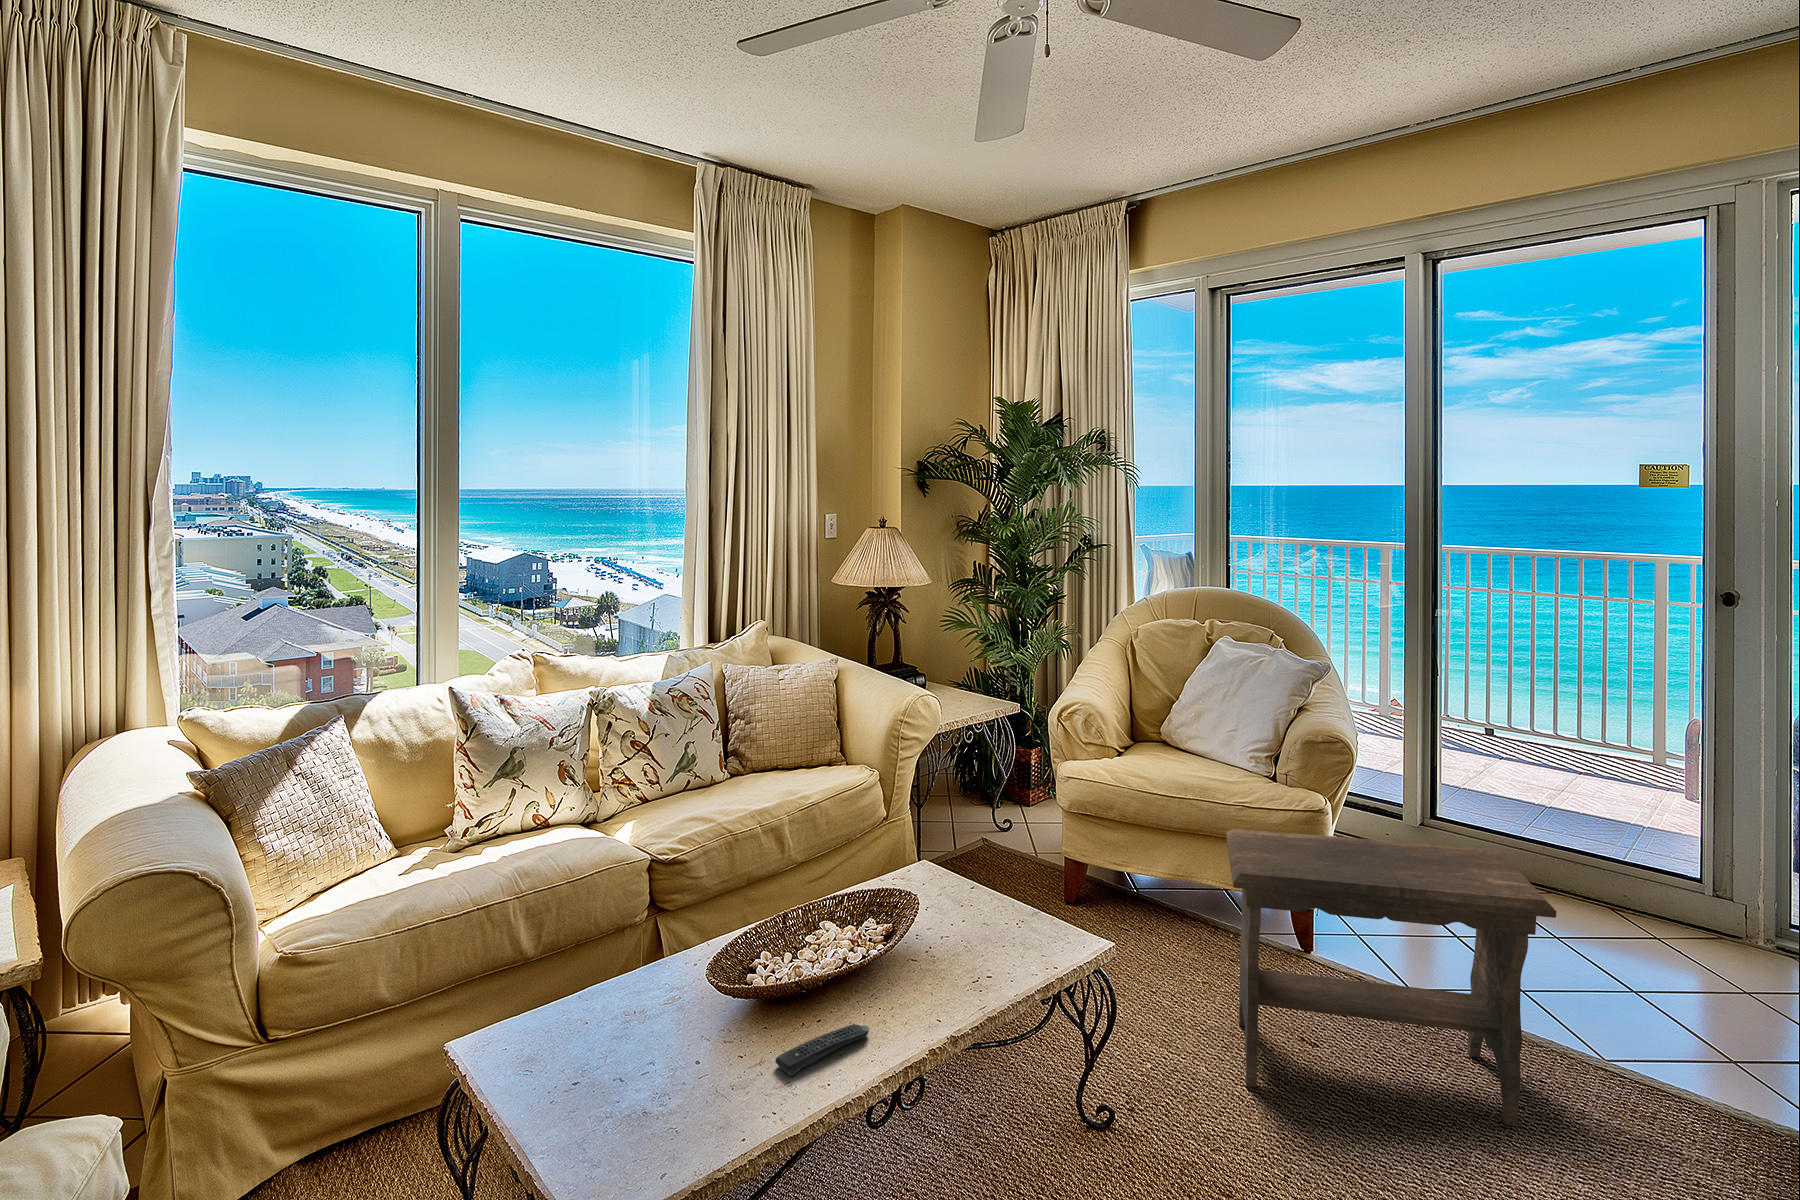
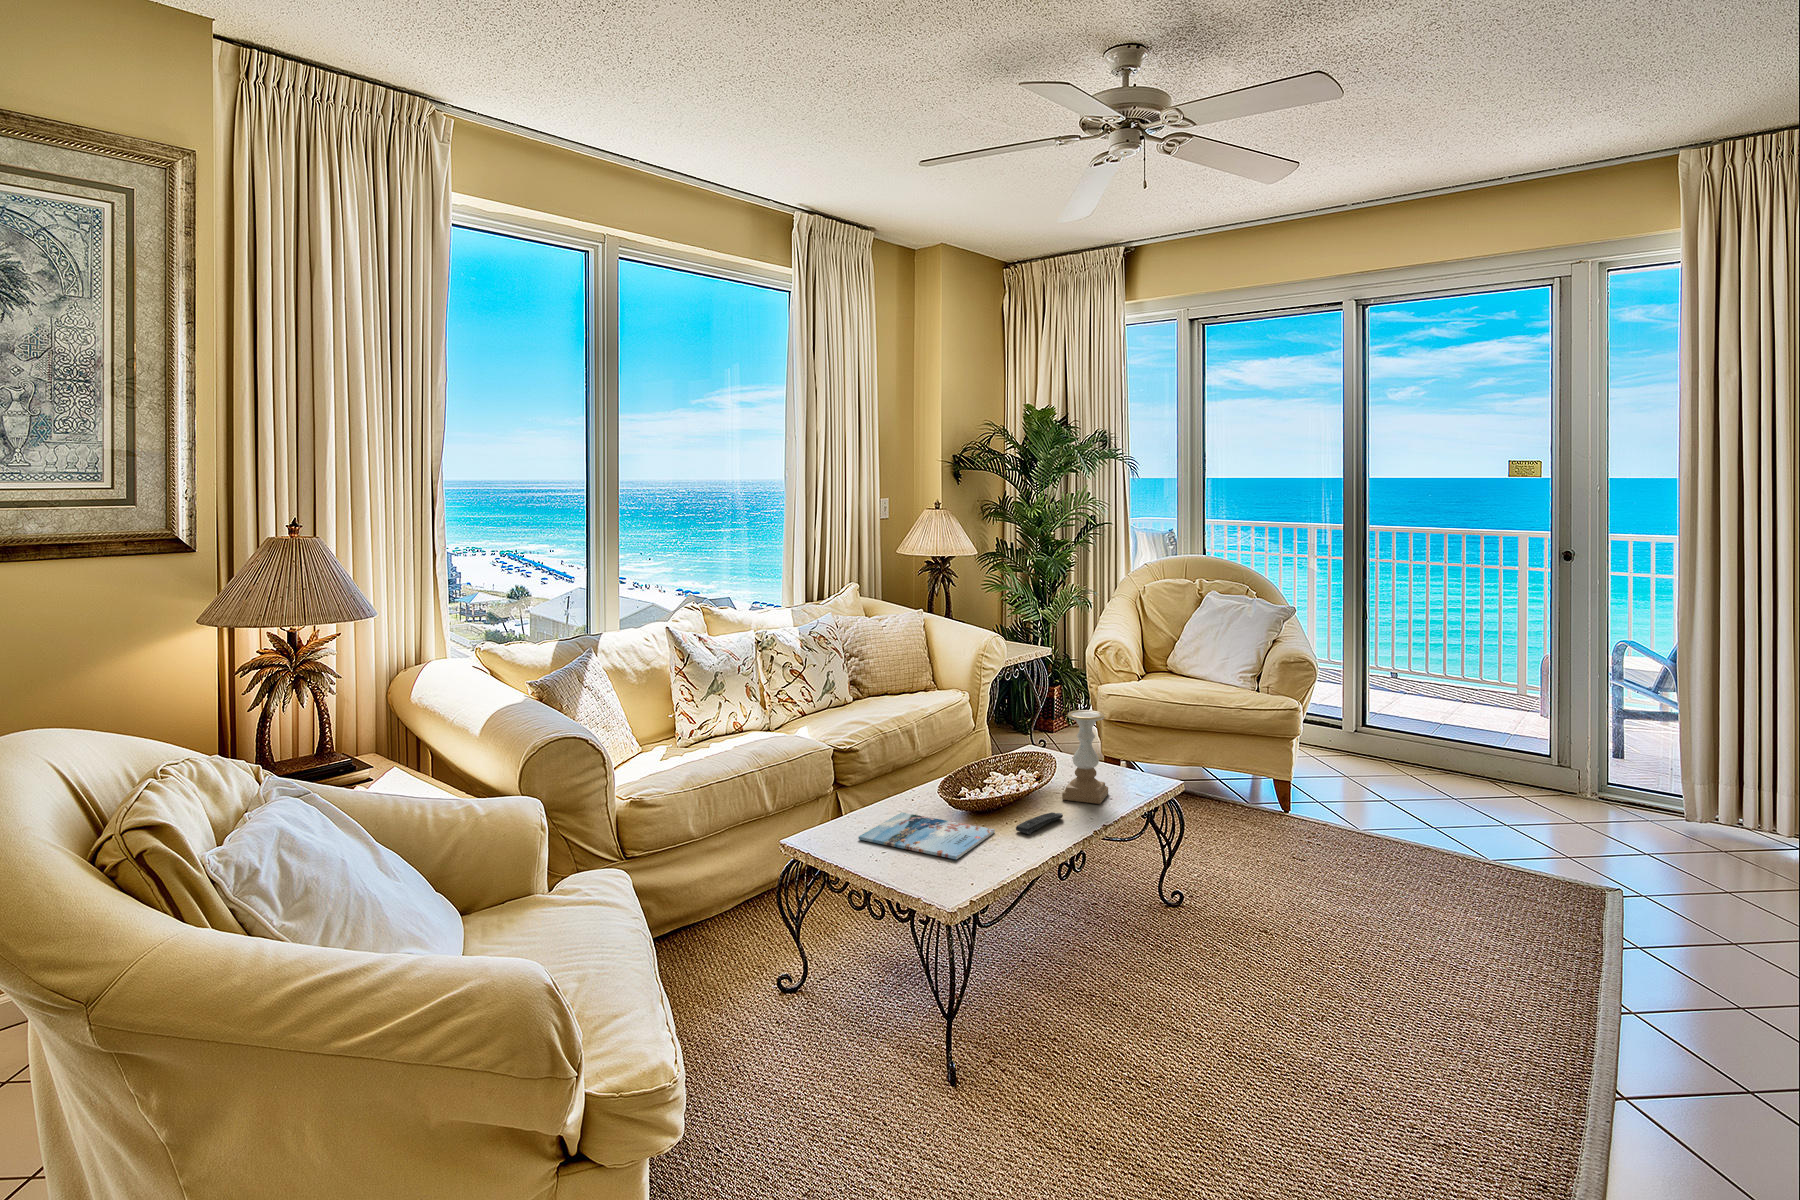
footstool: present [1226,829,1556,1126] -> none [1241,715,1461,890]
candle holder: none [893,847,971,1004] -> present [1062,710,1108,804]
magazine: none [519,1007,742,1138] -> present [858,812,995,859]

